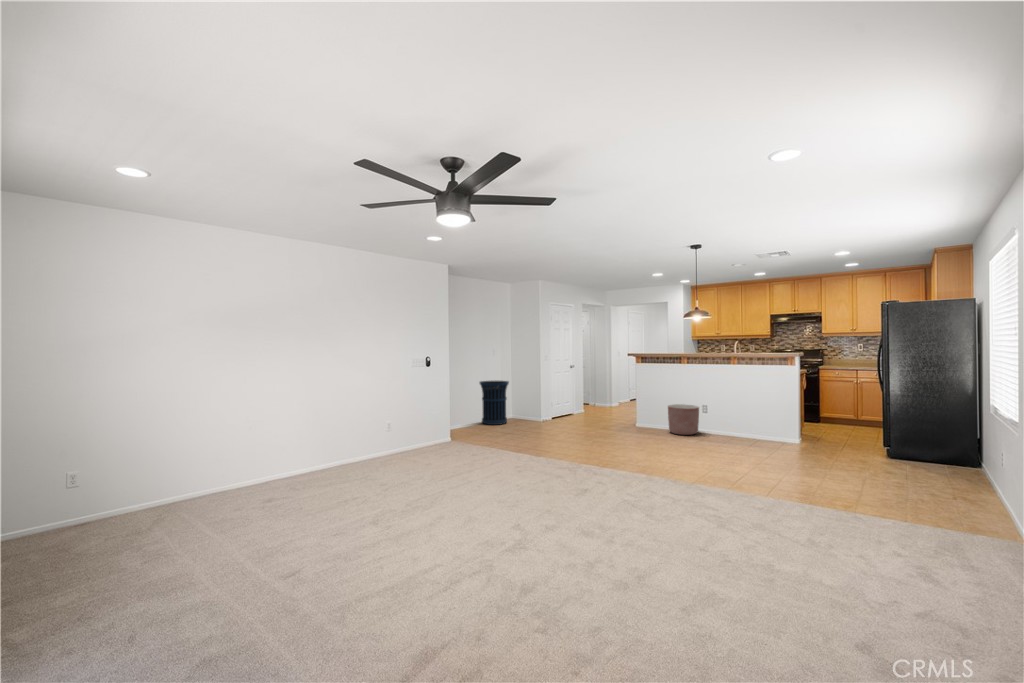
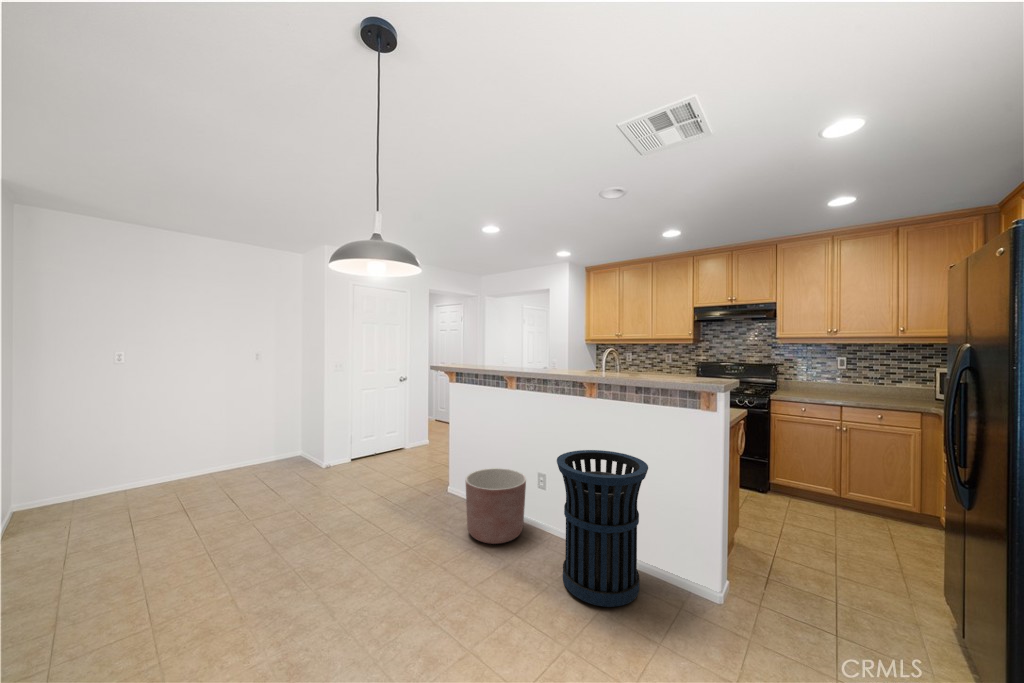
trash can: present [480,381,509,425] -> present [557,450,648,607]

